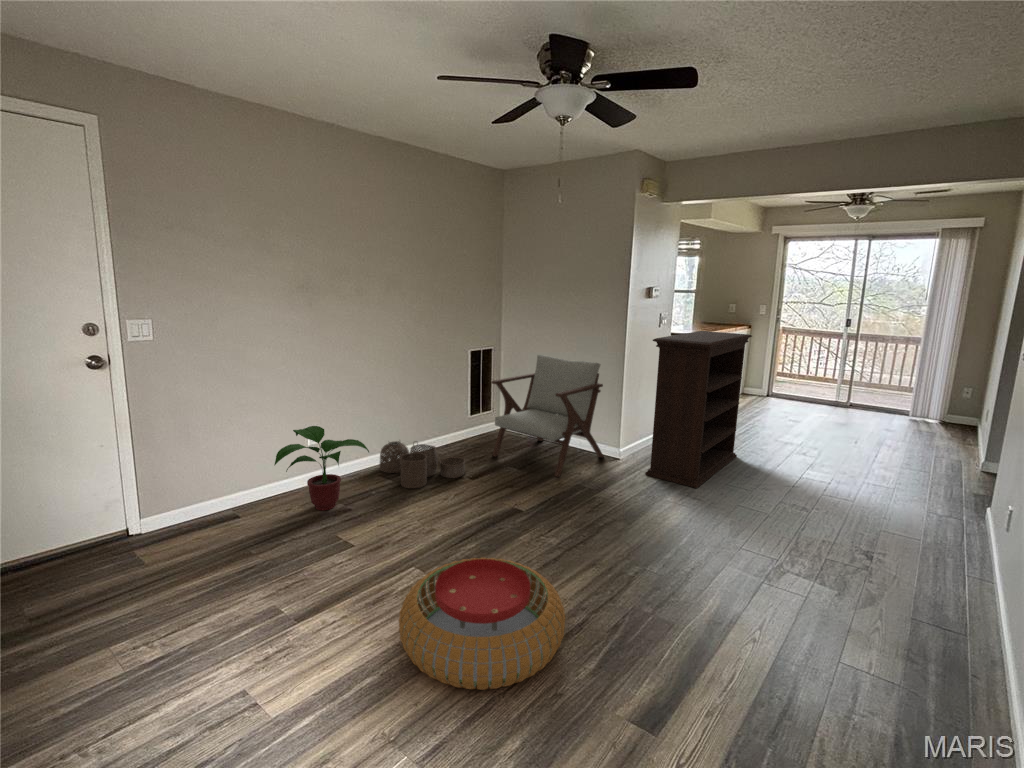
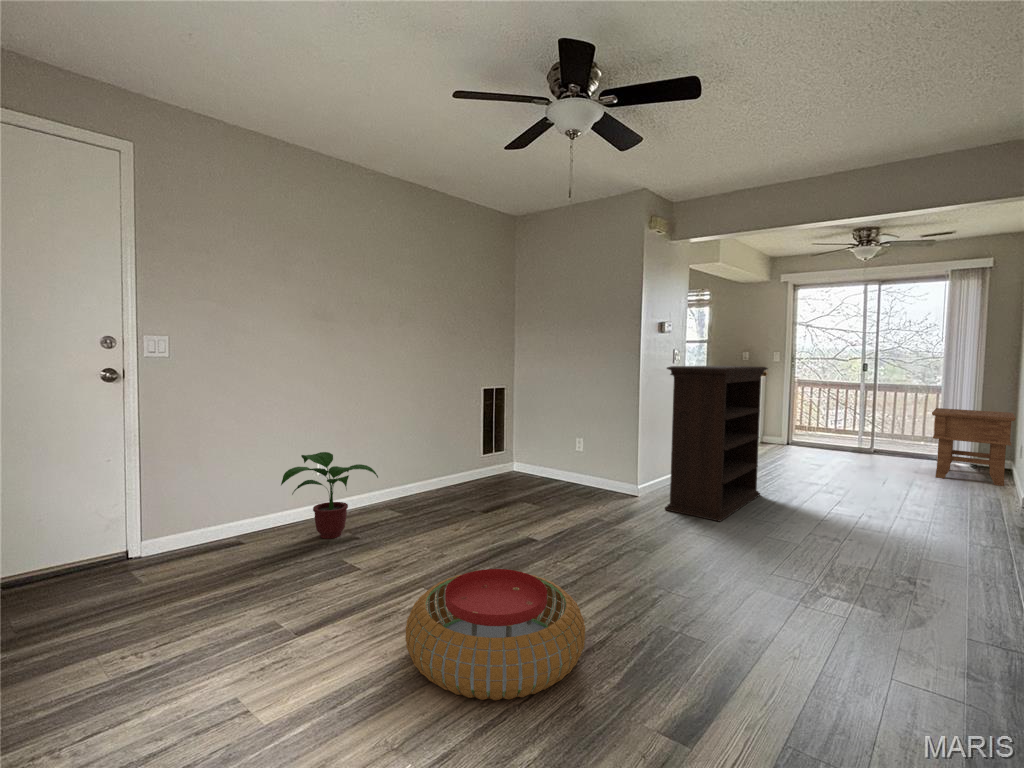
lounge chair: present [492,355,604,477] -> none [504,391,621,511]
side table: none [904,367,986,445] -> present [932,408,1016,486]
woven basket: present [380,441,465,488] -> none [388,473,476,520]

